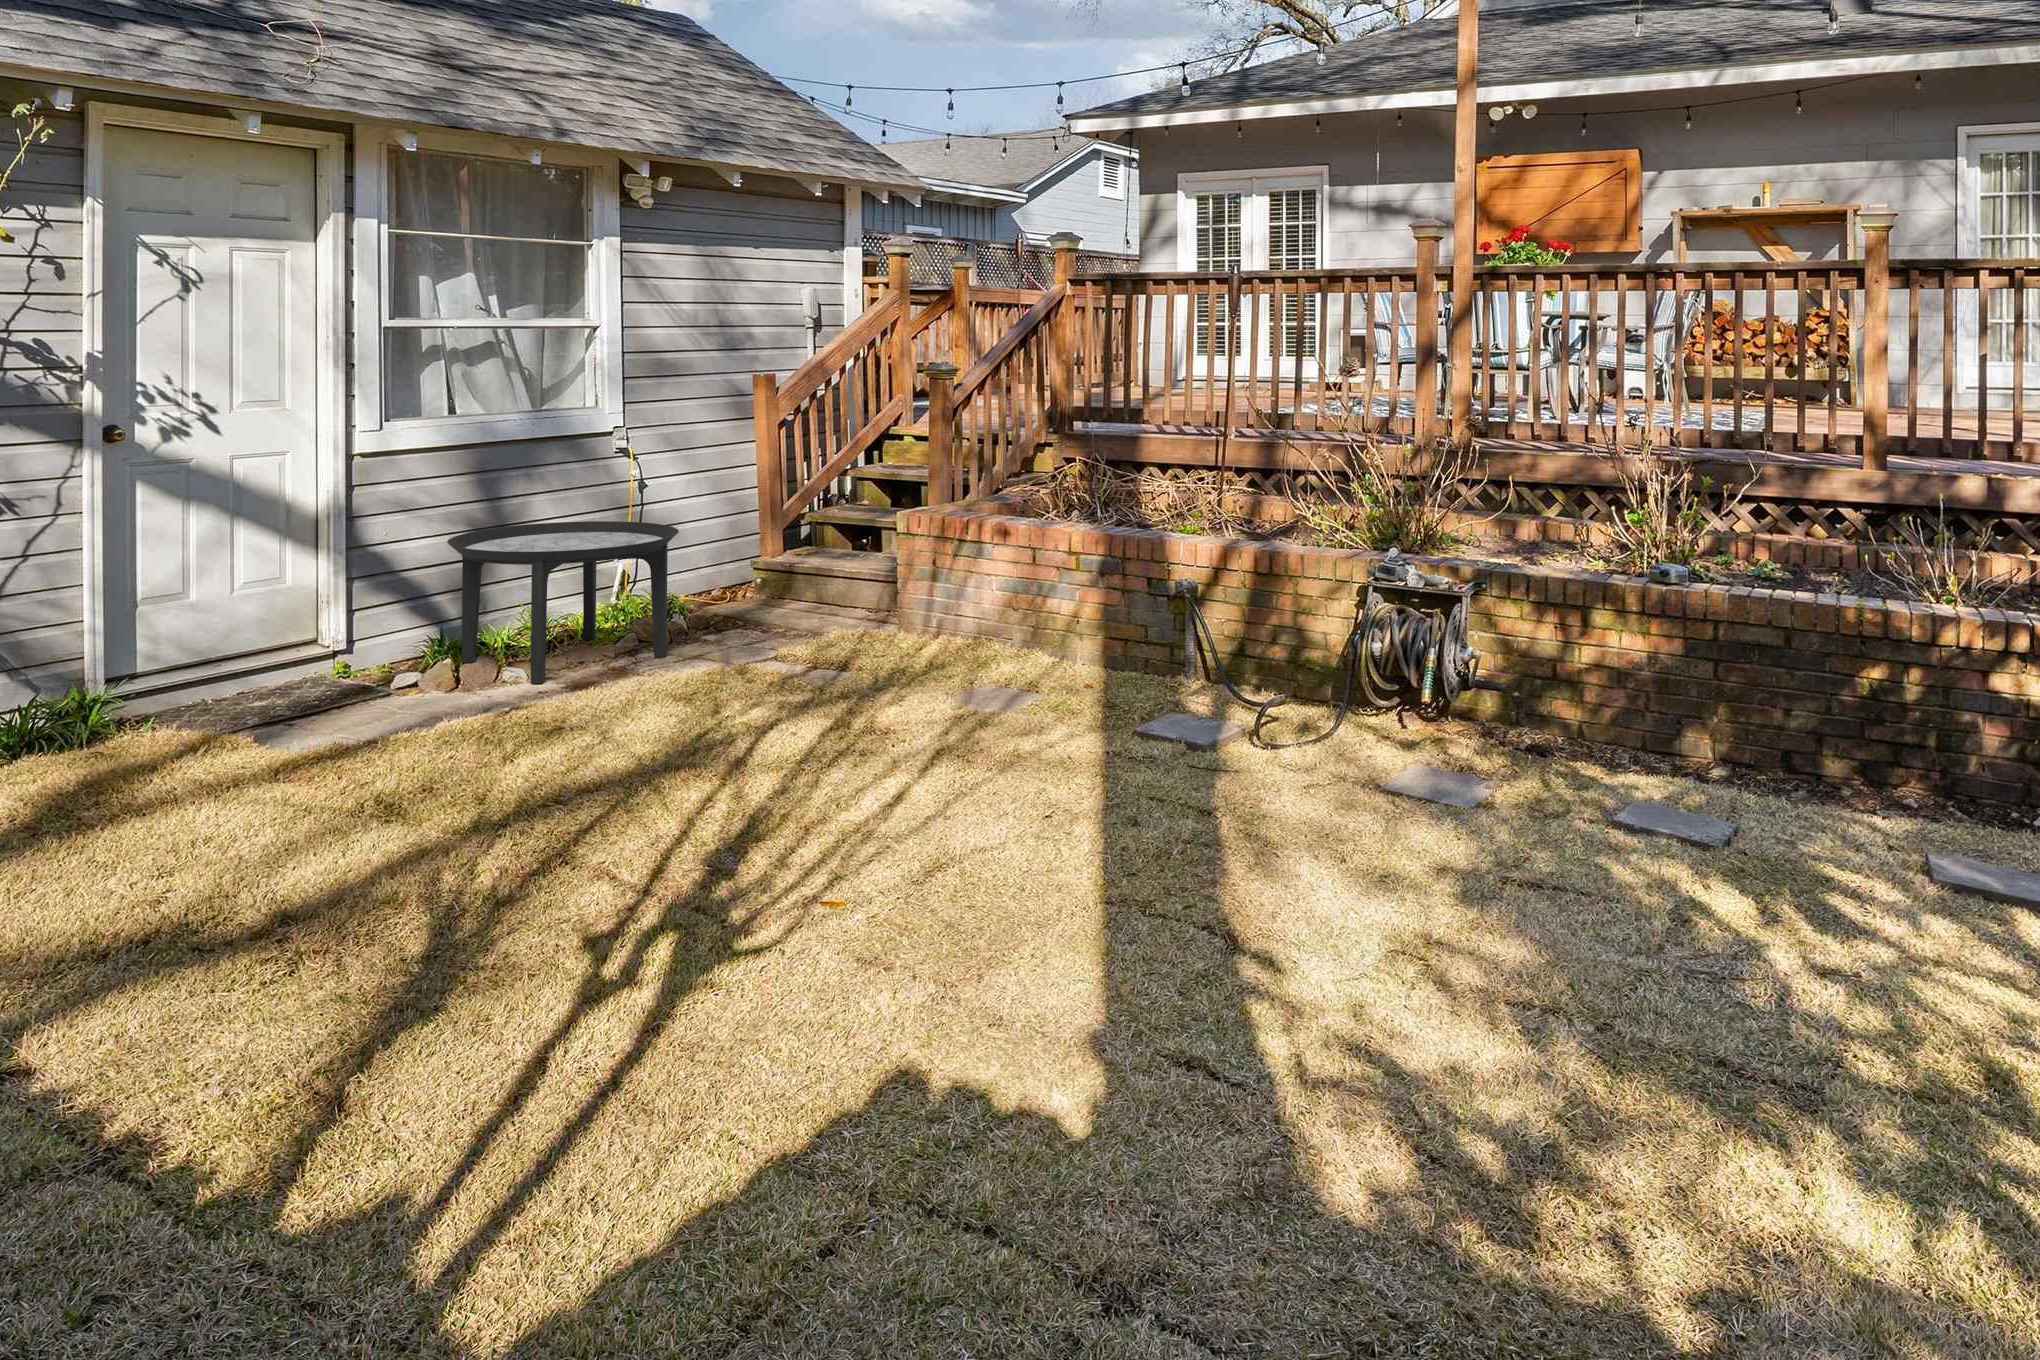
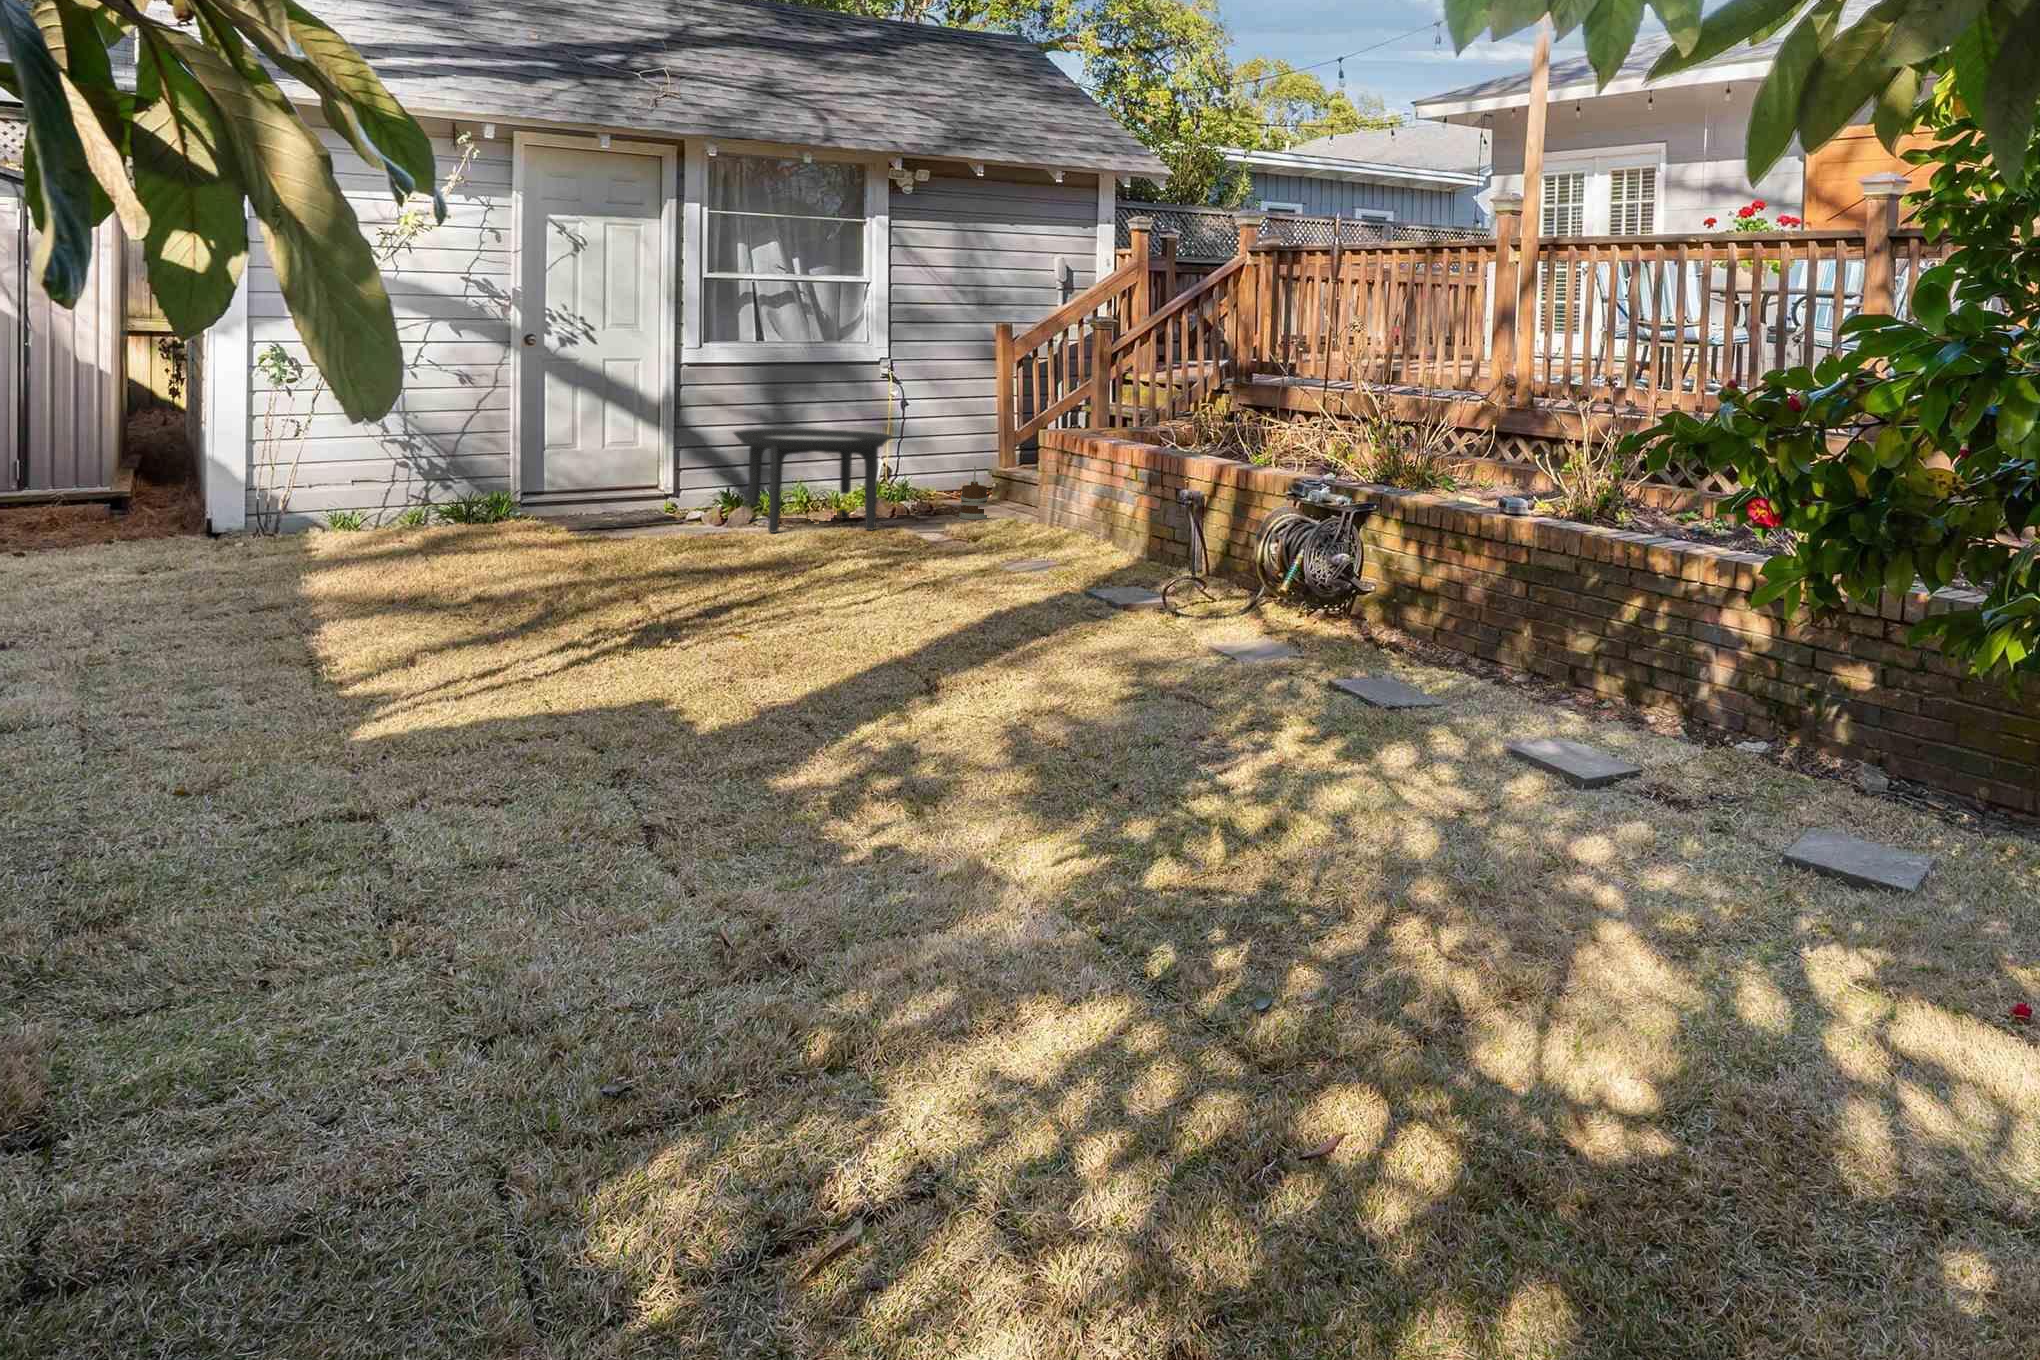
wooden bucket: none [730,550,768,618] -> present [959,466,988,519]

